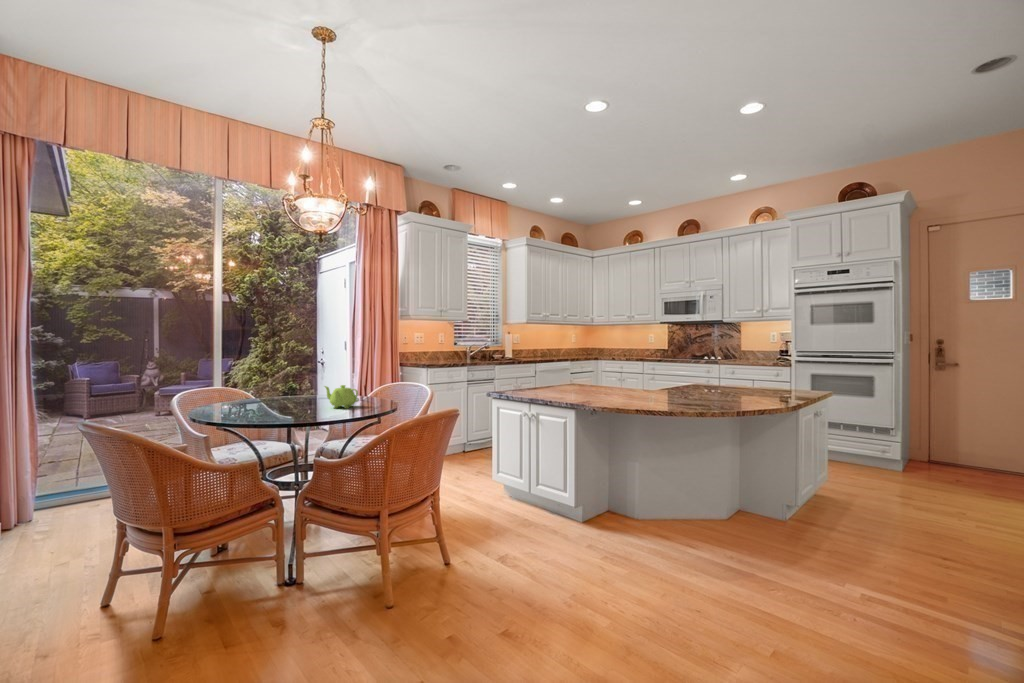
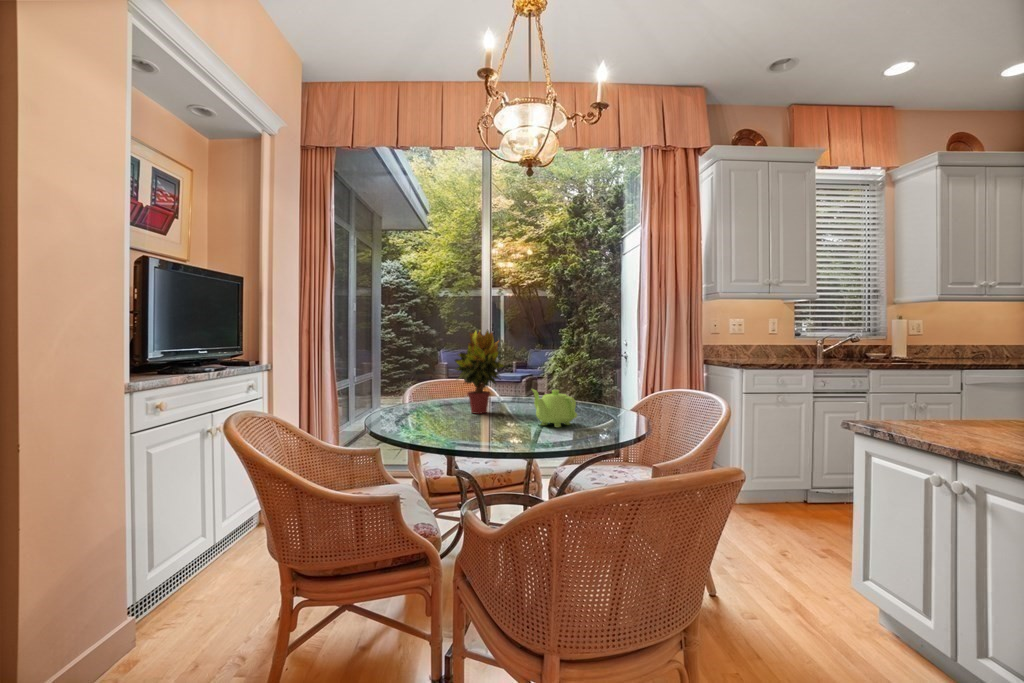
potted plant: none [251,345,294,407] -> present [455,331,504,414]

